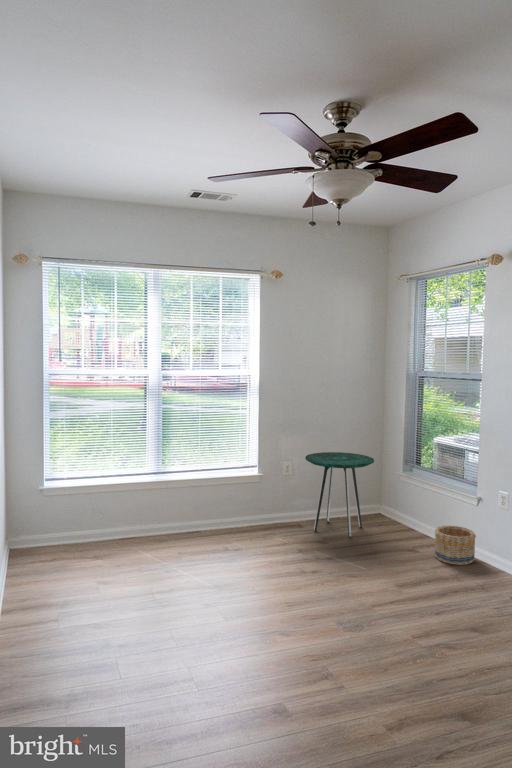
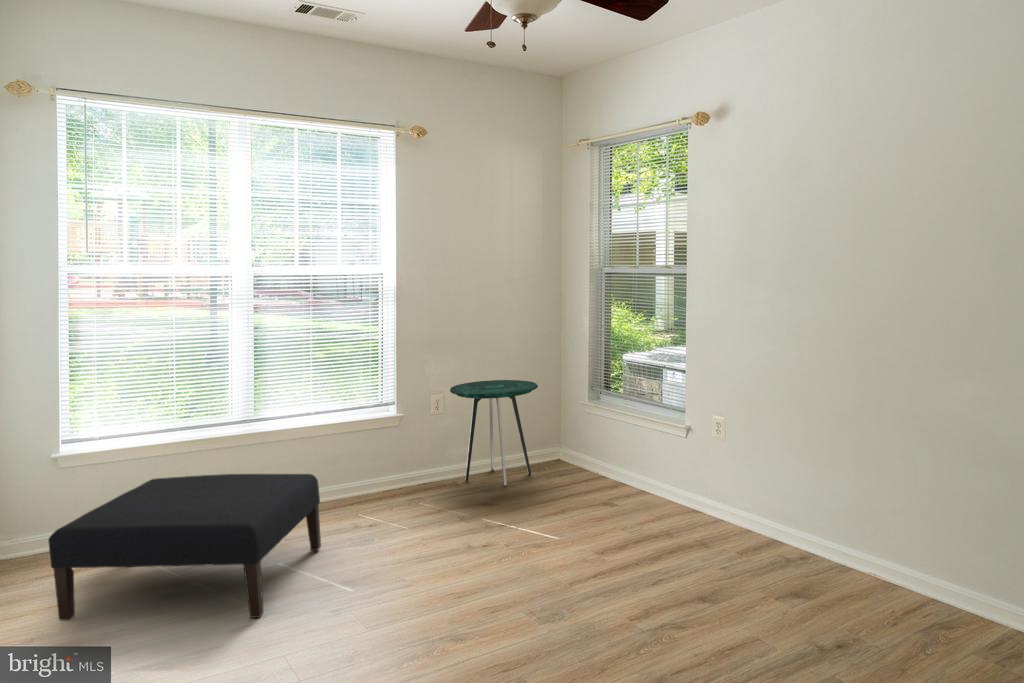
basket: present [435,526,476,565] -> none [589,464,639,510]
ottoman: none [40,532,247,684] -> present [48,474,321,621]

